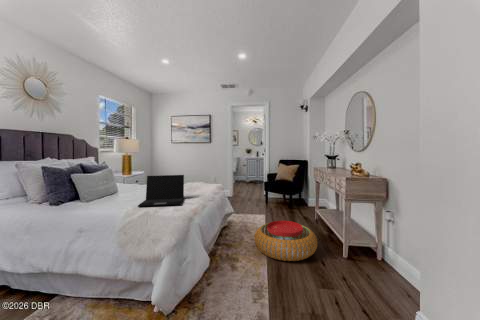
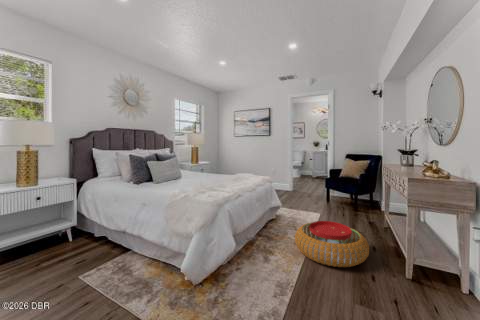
laptop: present [138,175,184,207] -> none [182,166,224,194]

